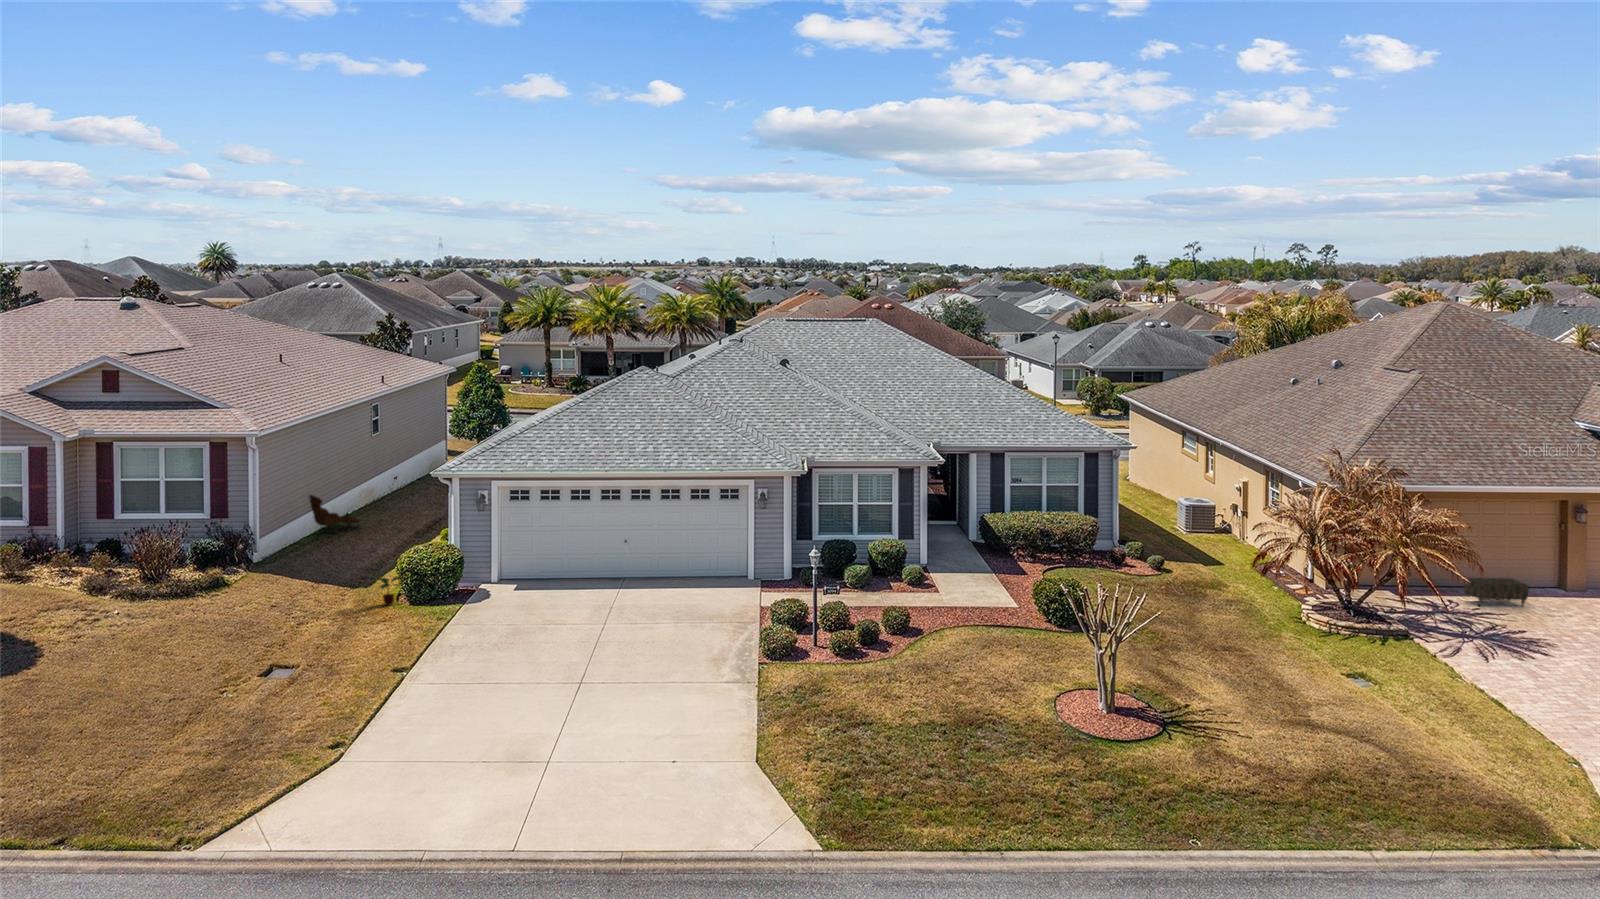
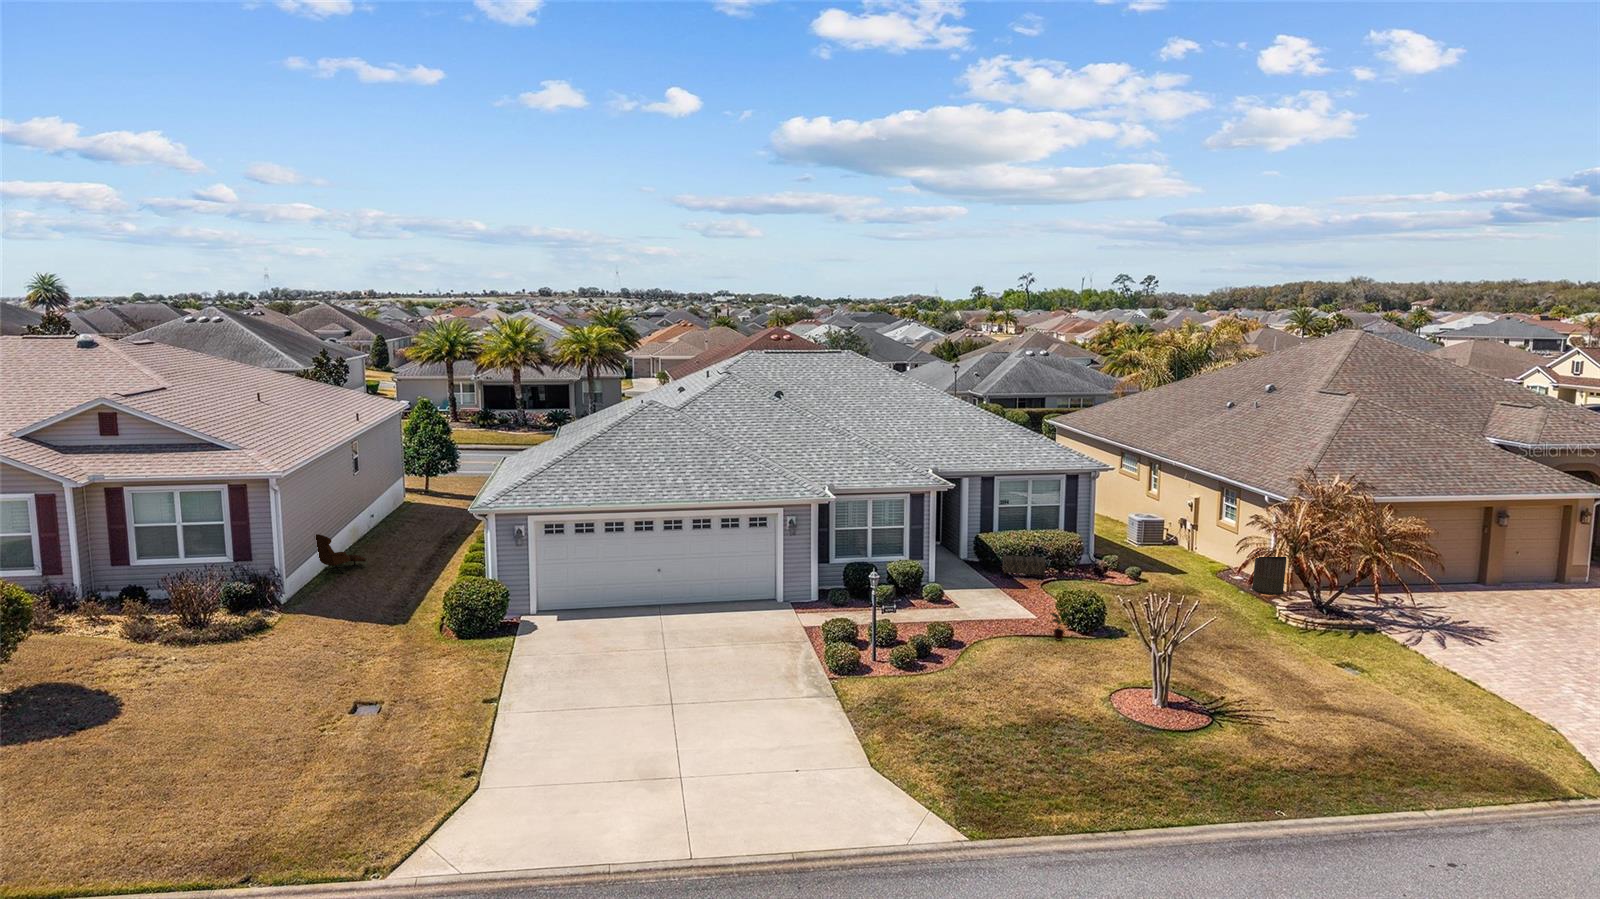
trash can: none [1278,542,1318,592] -> present [1252,551,1287,595]
potted plant: present [380,577,402,606] -> present [1051,613,1071,640]
bench: present [1464,578,1529,606] -> present [1003,555,1046,580]

